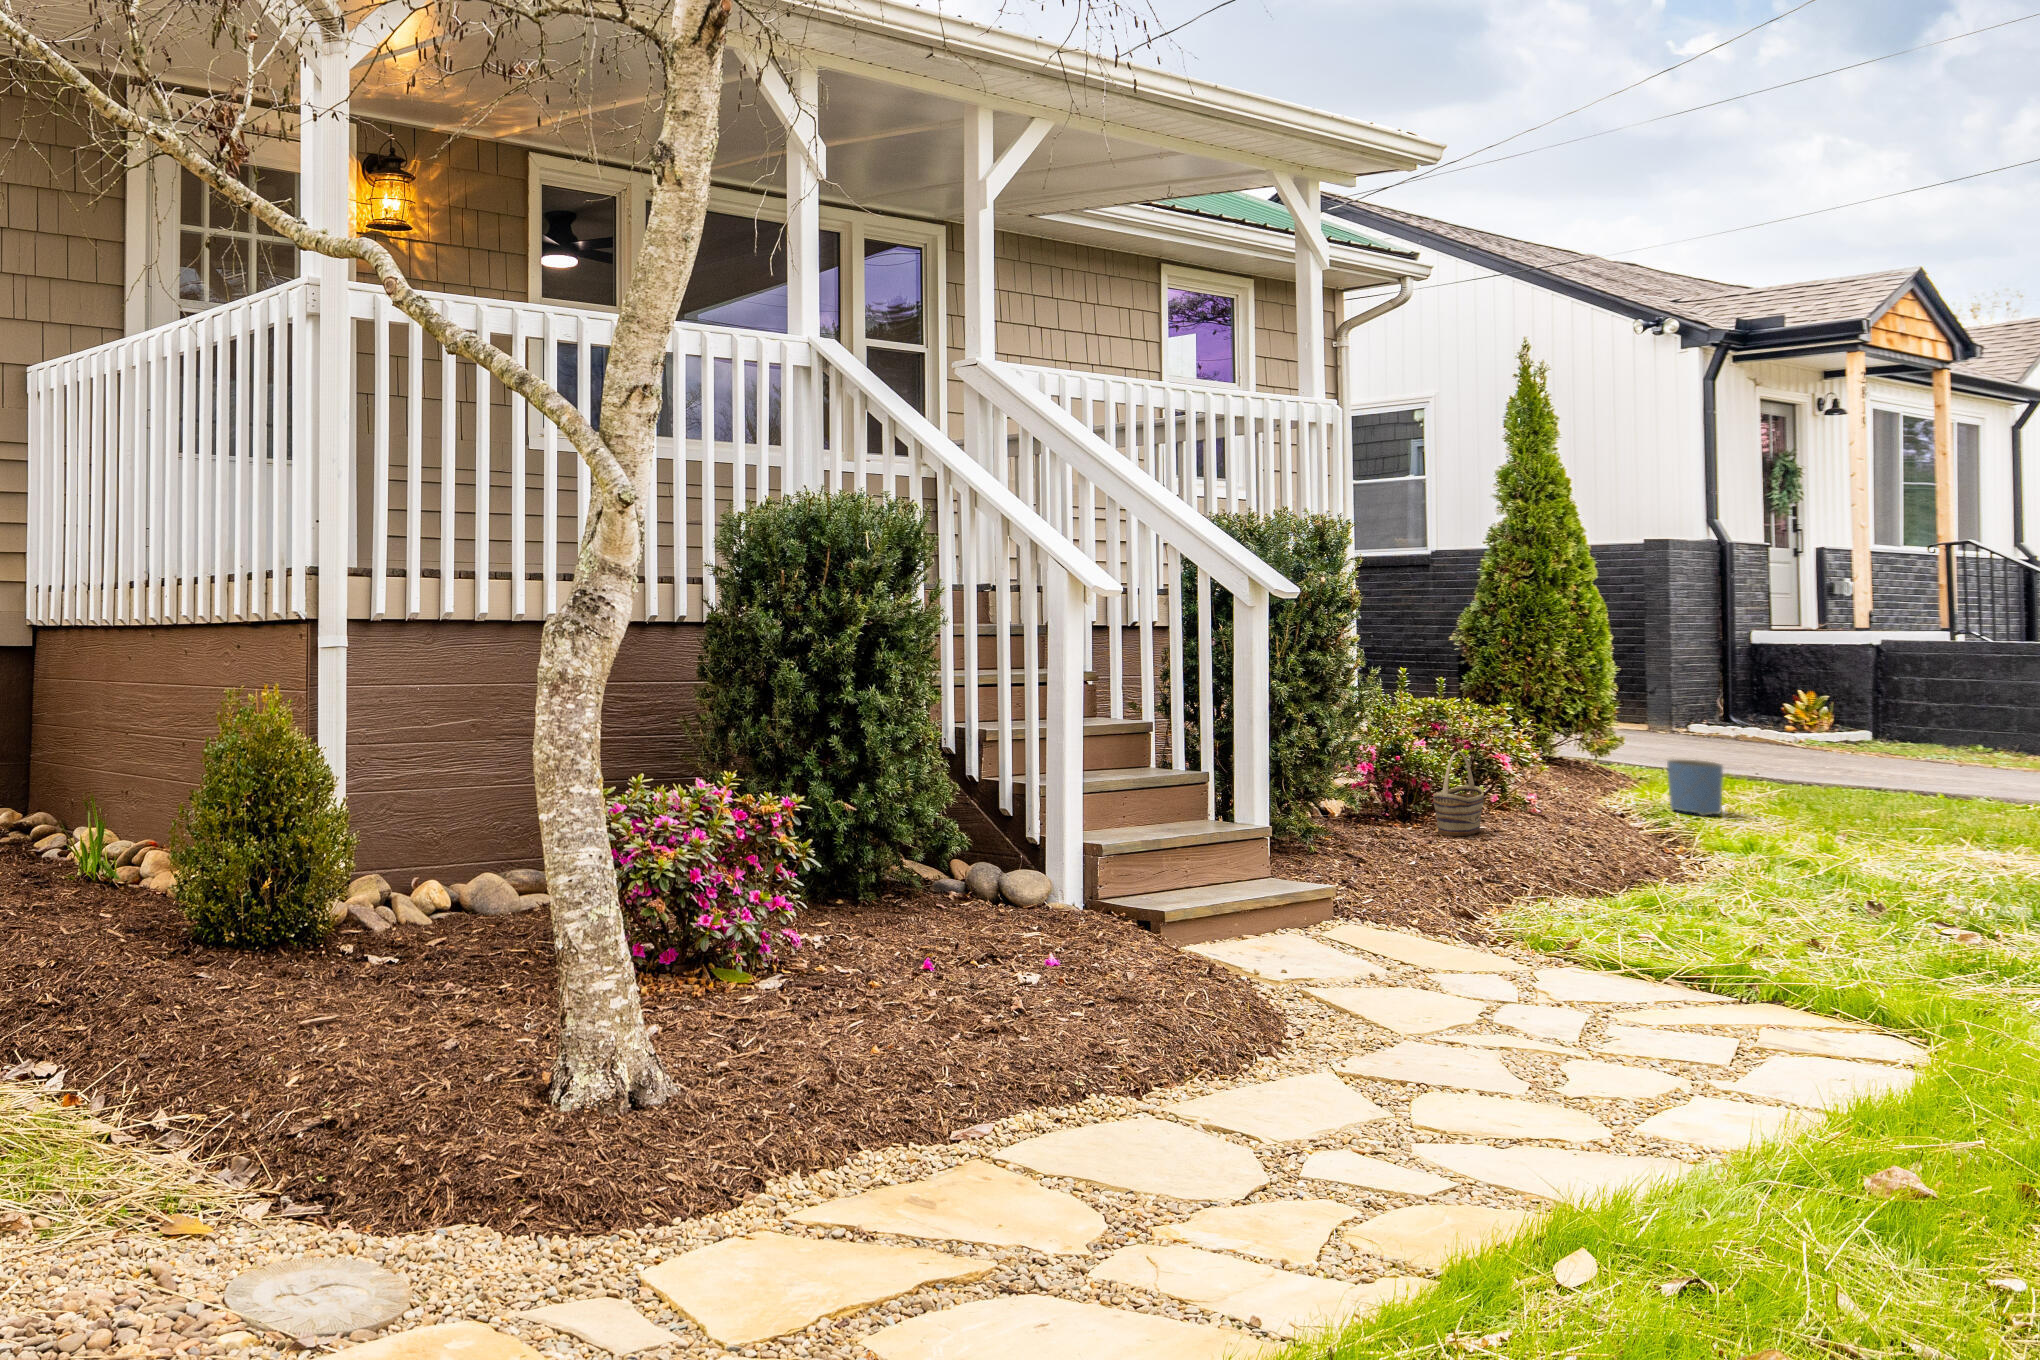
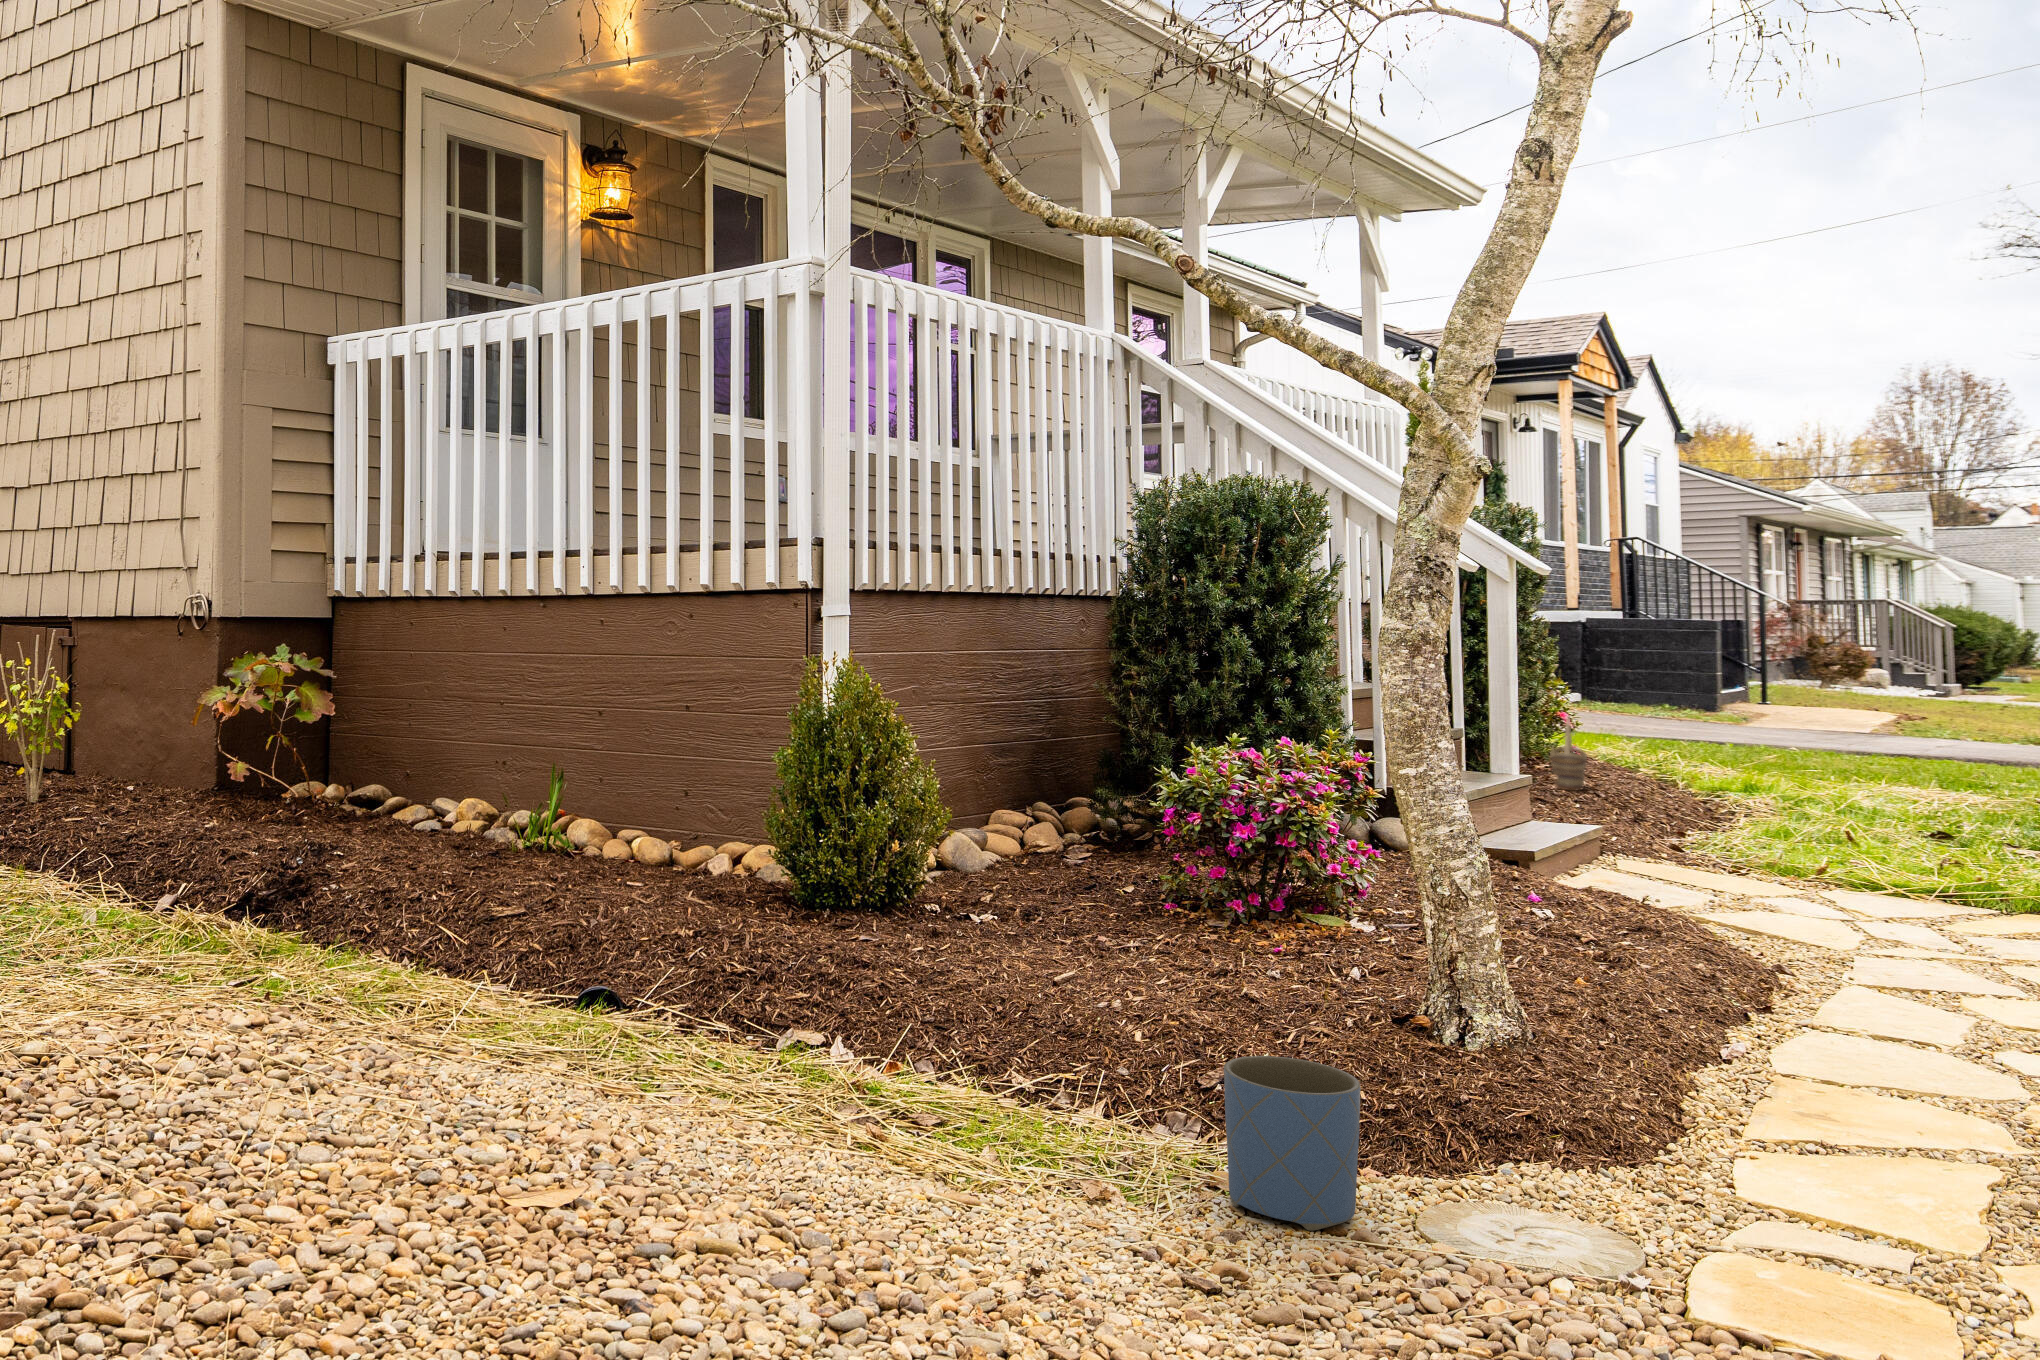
planter: present [1667,759,1723,816] -> present [1224,1056,1361,1231]

